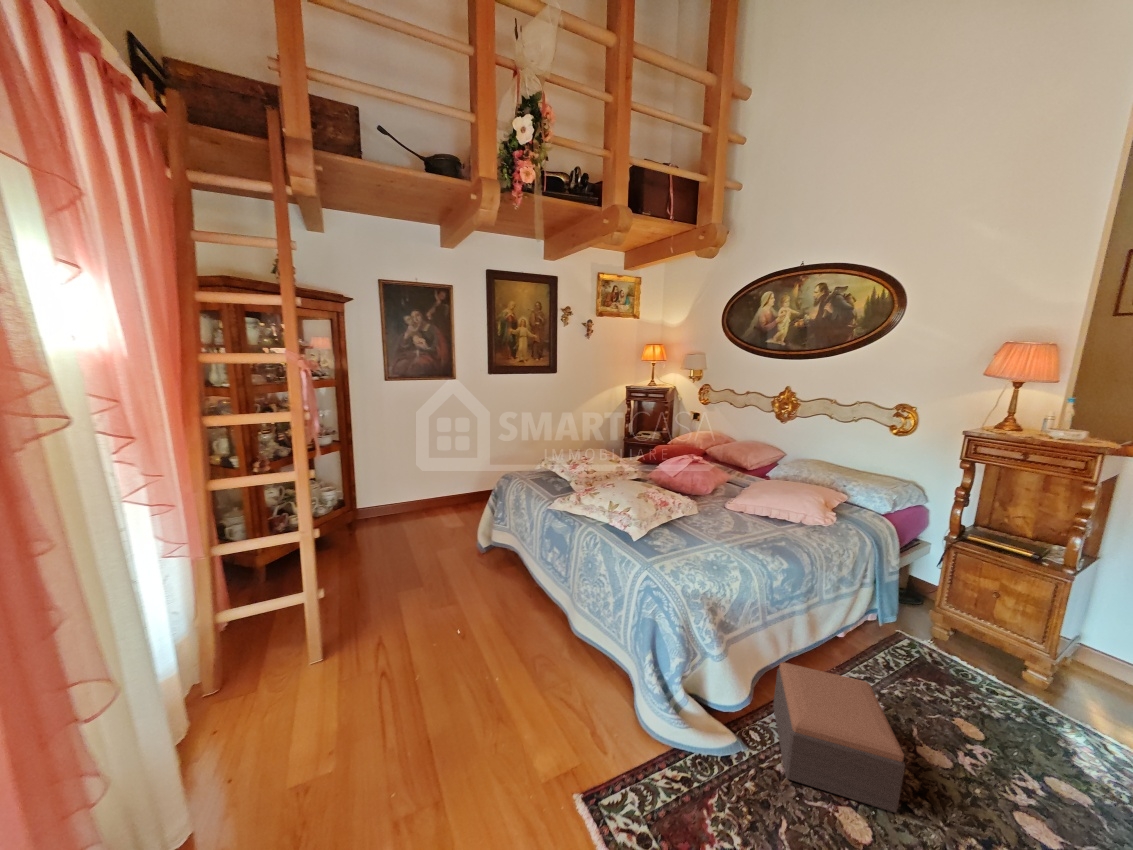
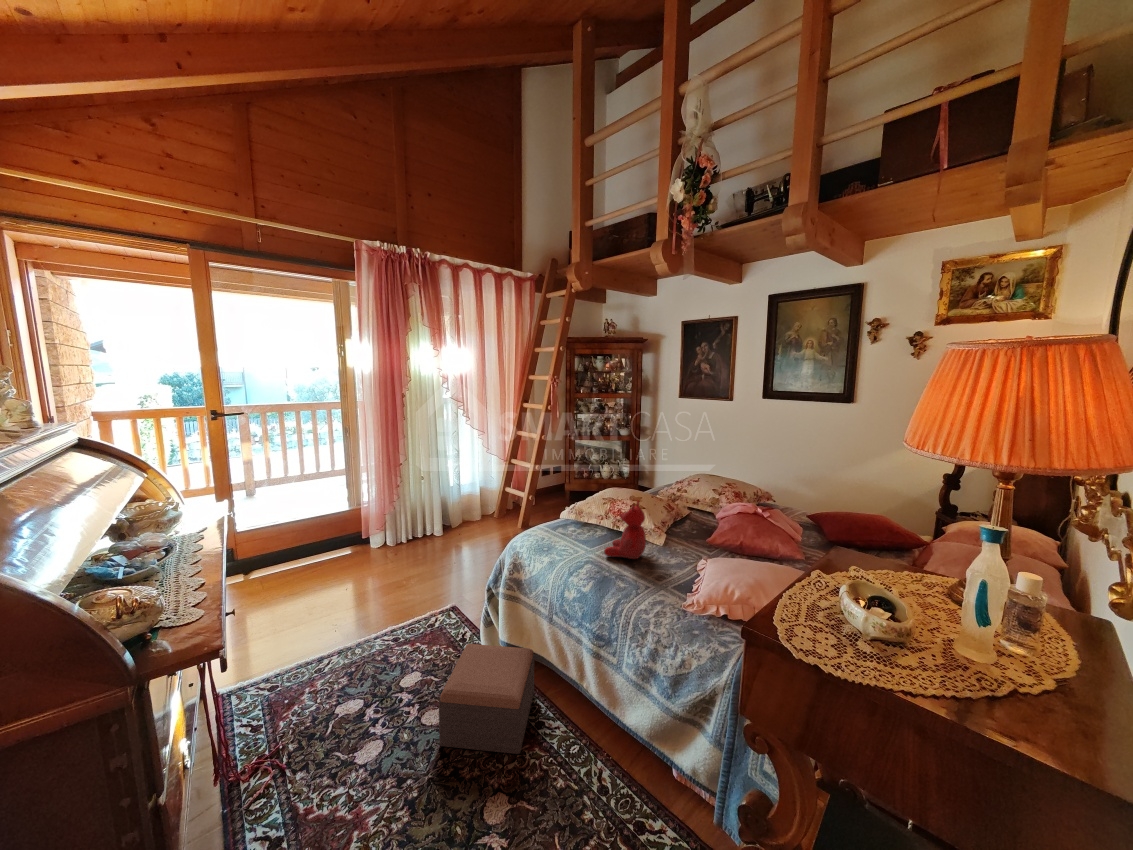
stuffed bear: none [714,472,761,534] -> present [604,501,646,559]

